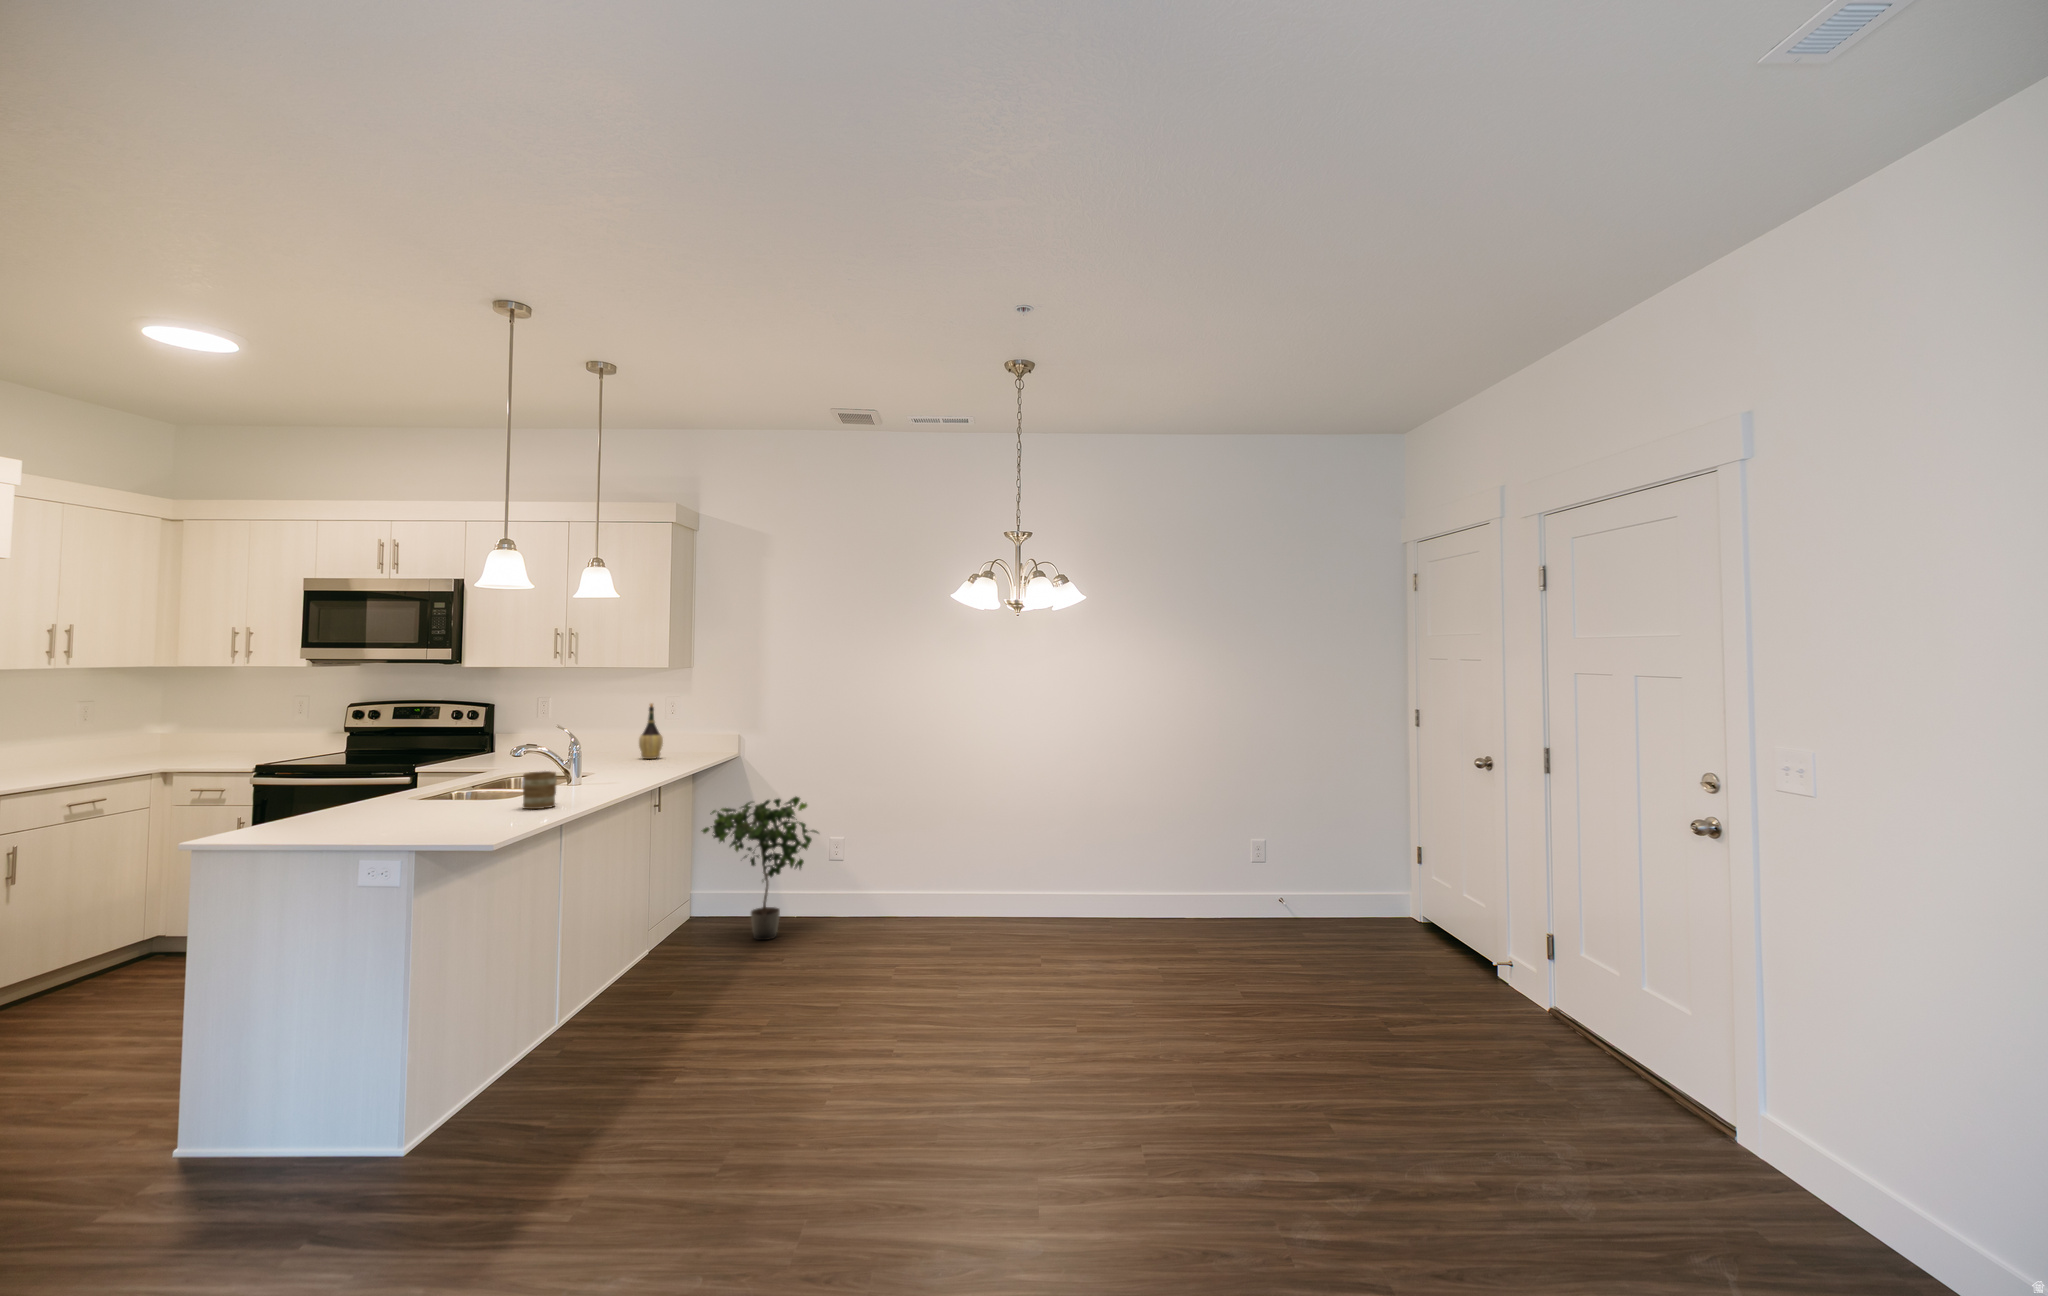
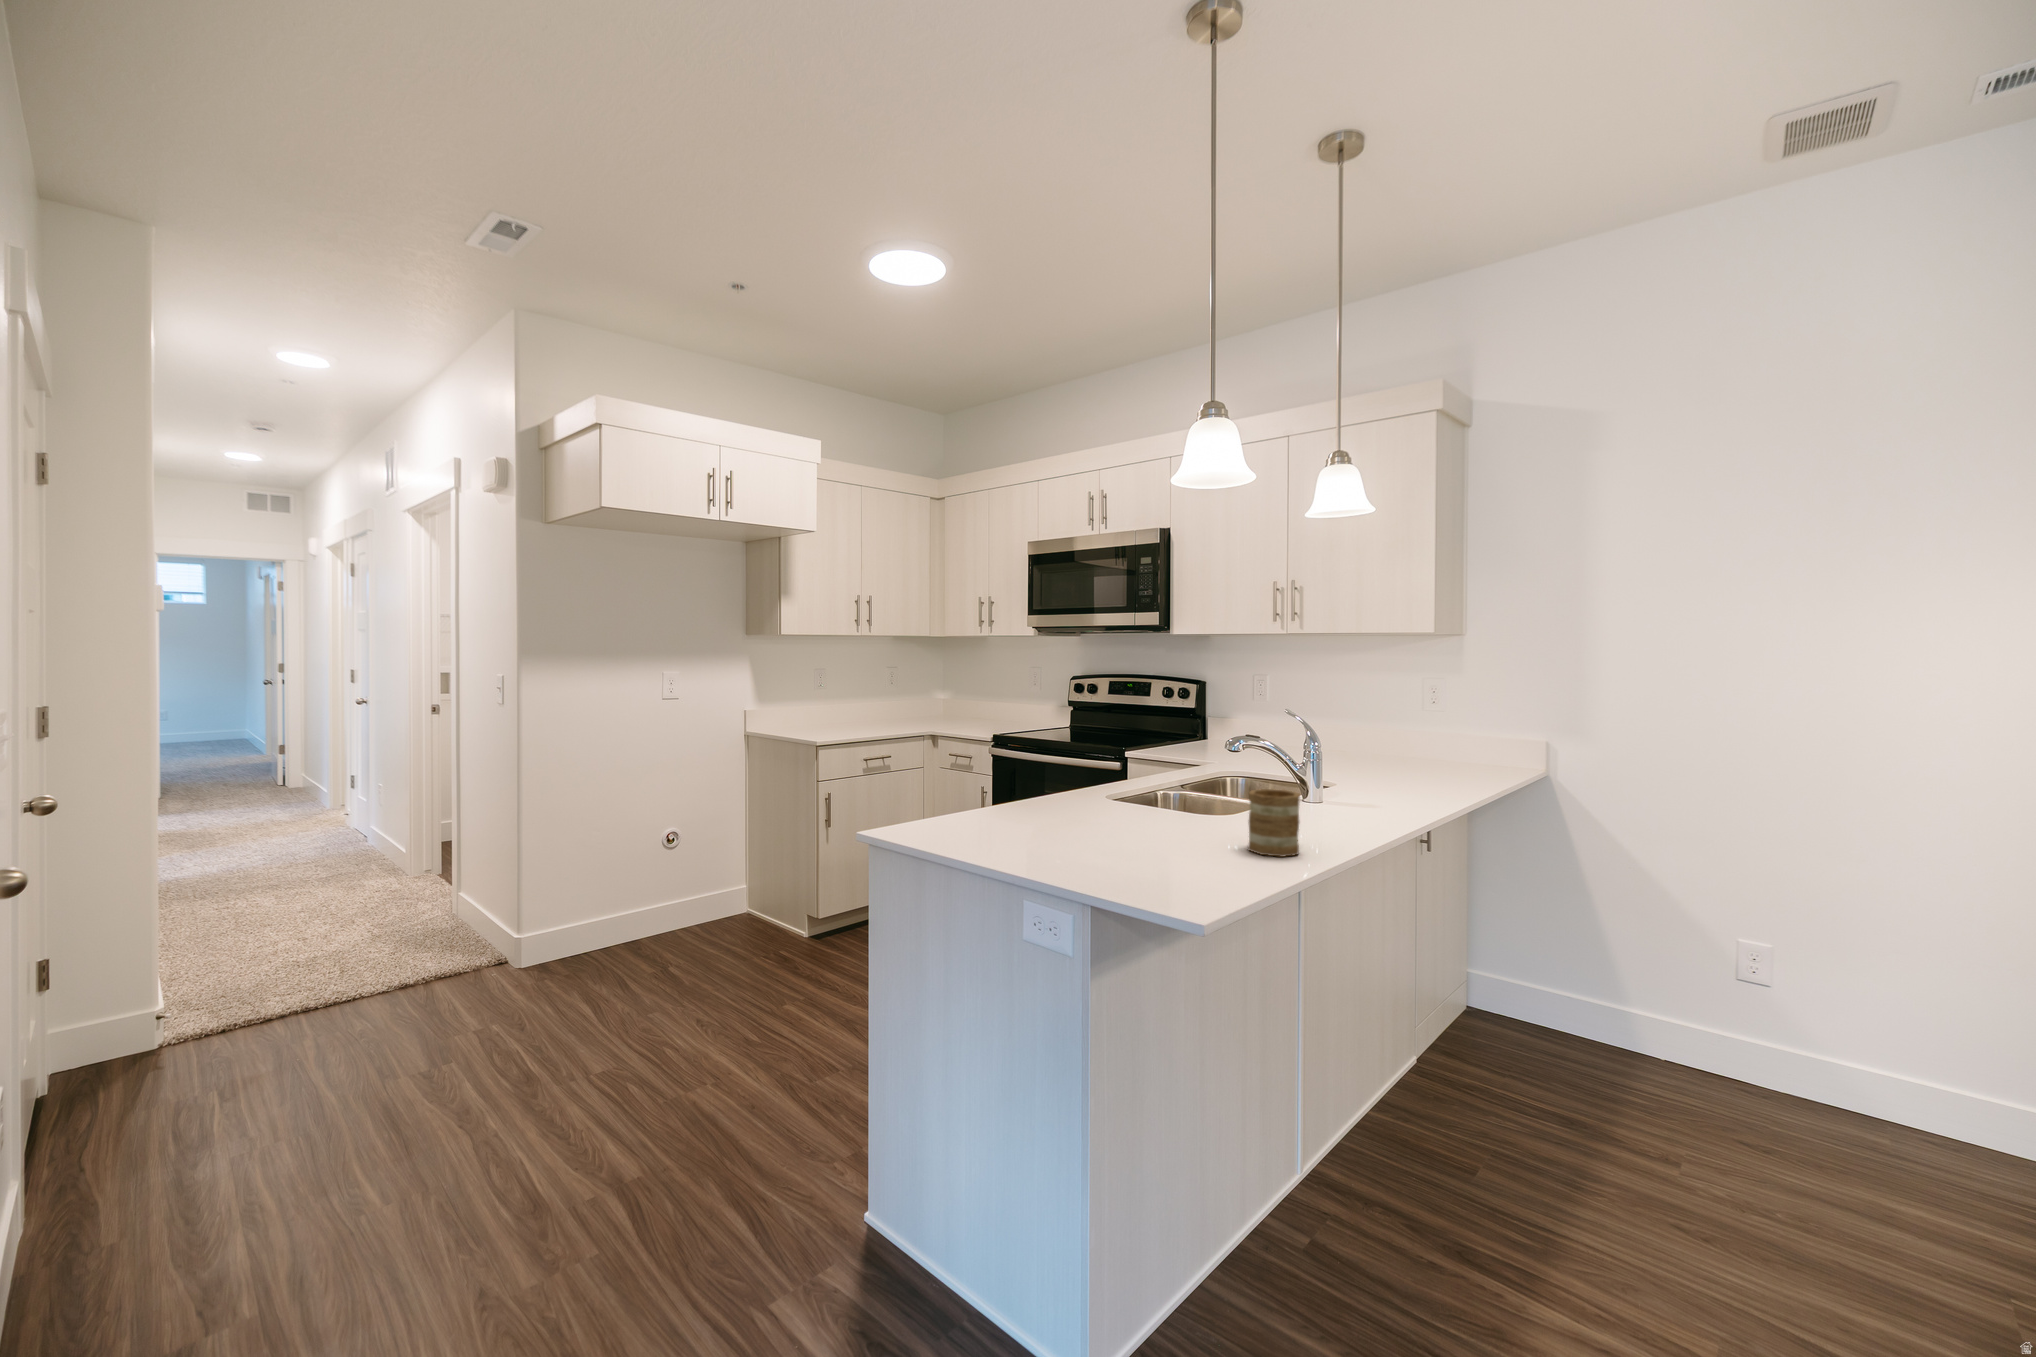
wine bottle: present [639,704,663,759] -> none [1388,685,1423,765]
potted plant: present [702,797,818,940] -> none [1499,854,1738,1103]

